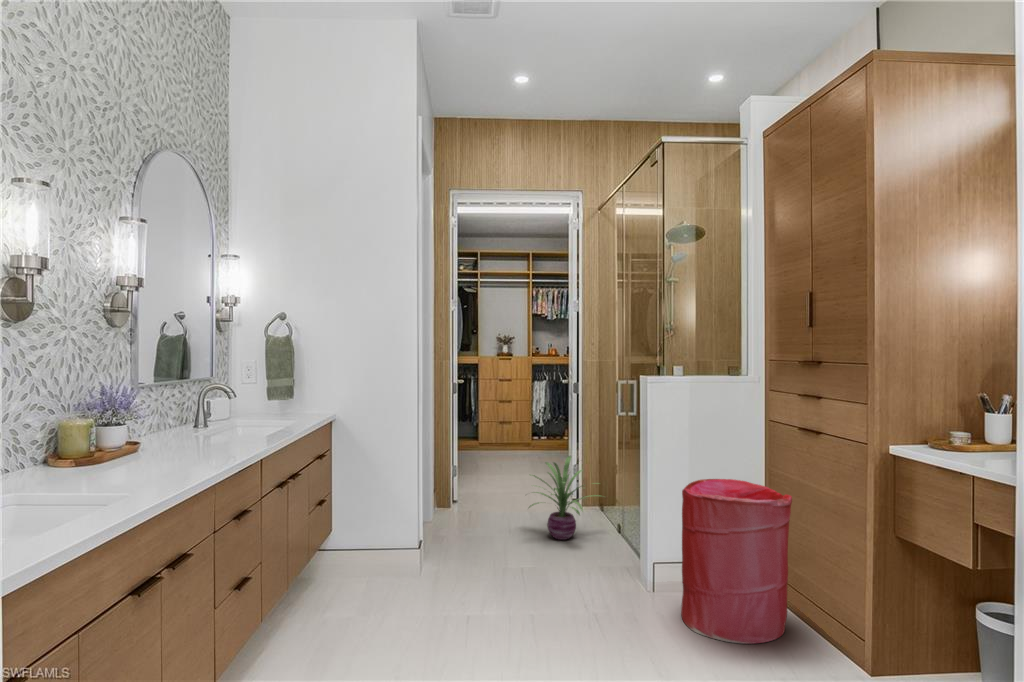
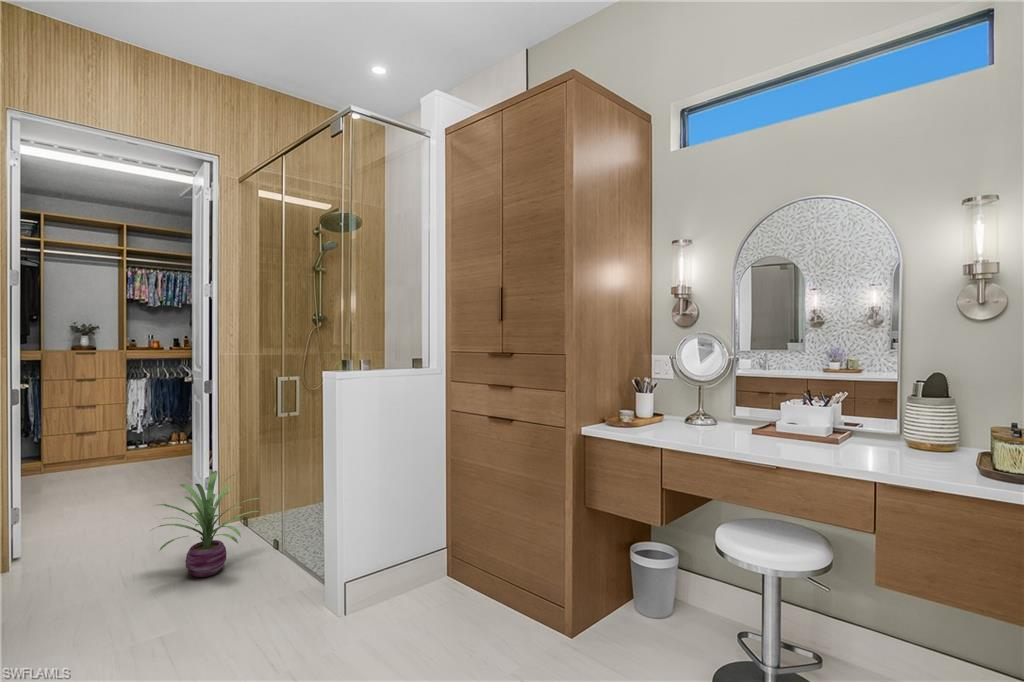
laundry hamper: present [681,479,792,644] -> none [385,473,490,649]

